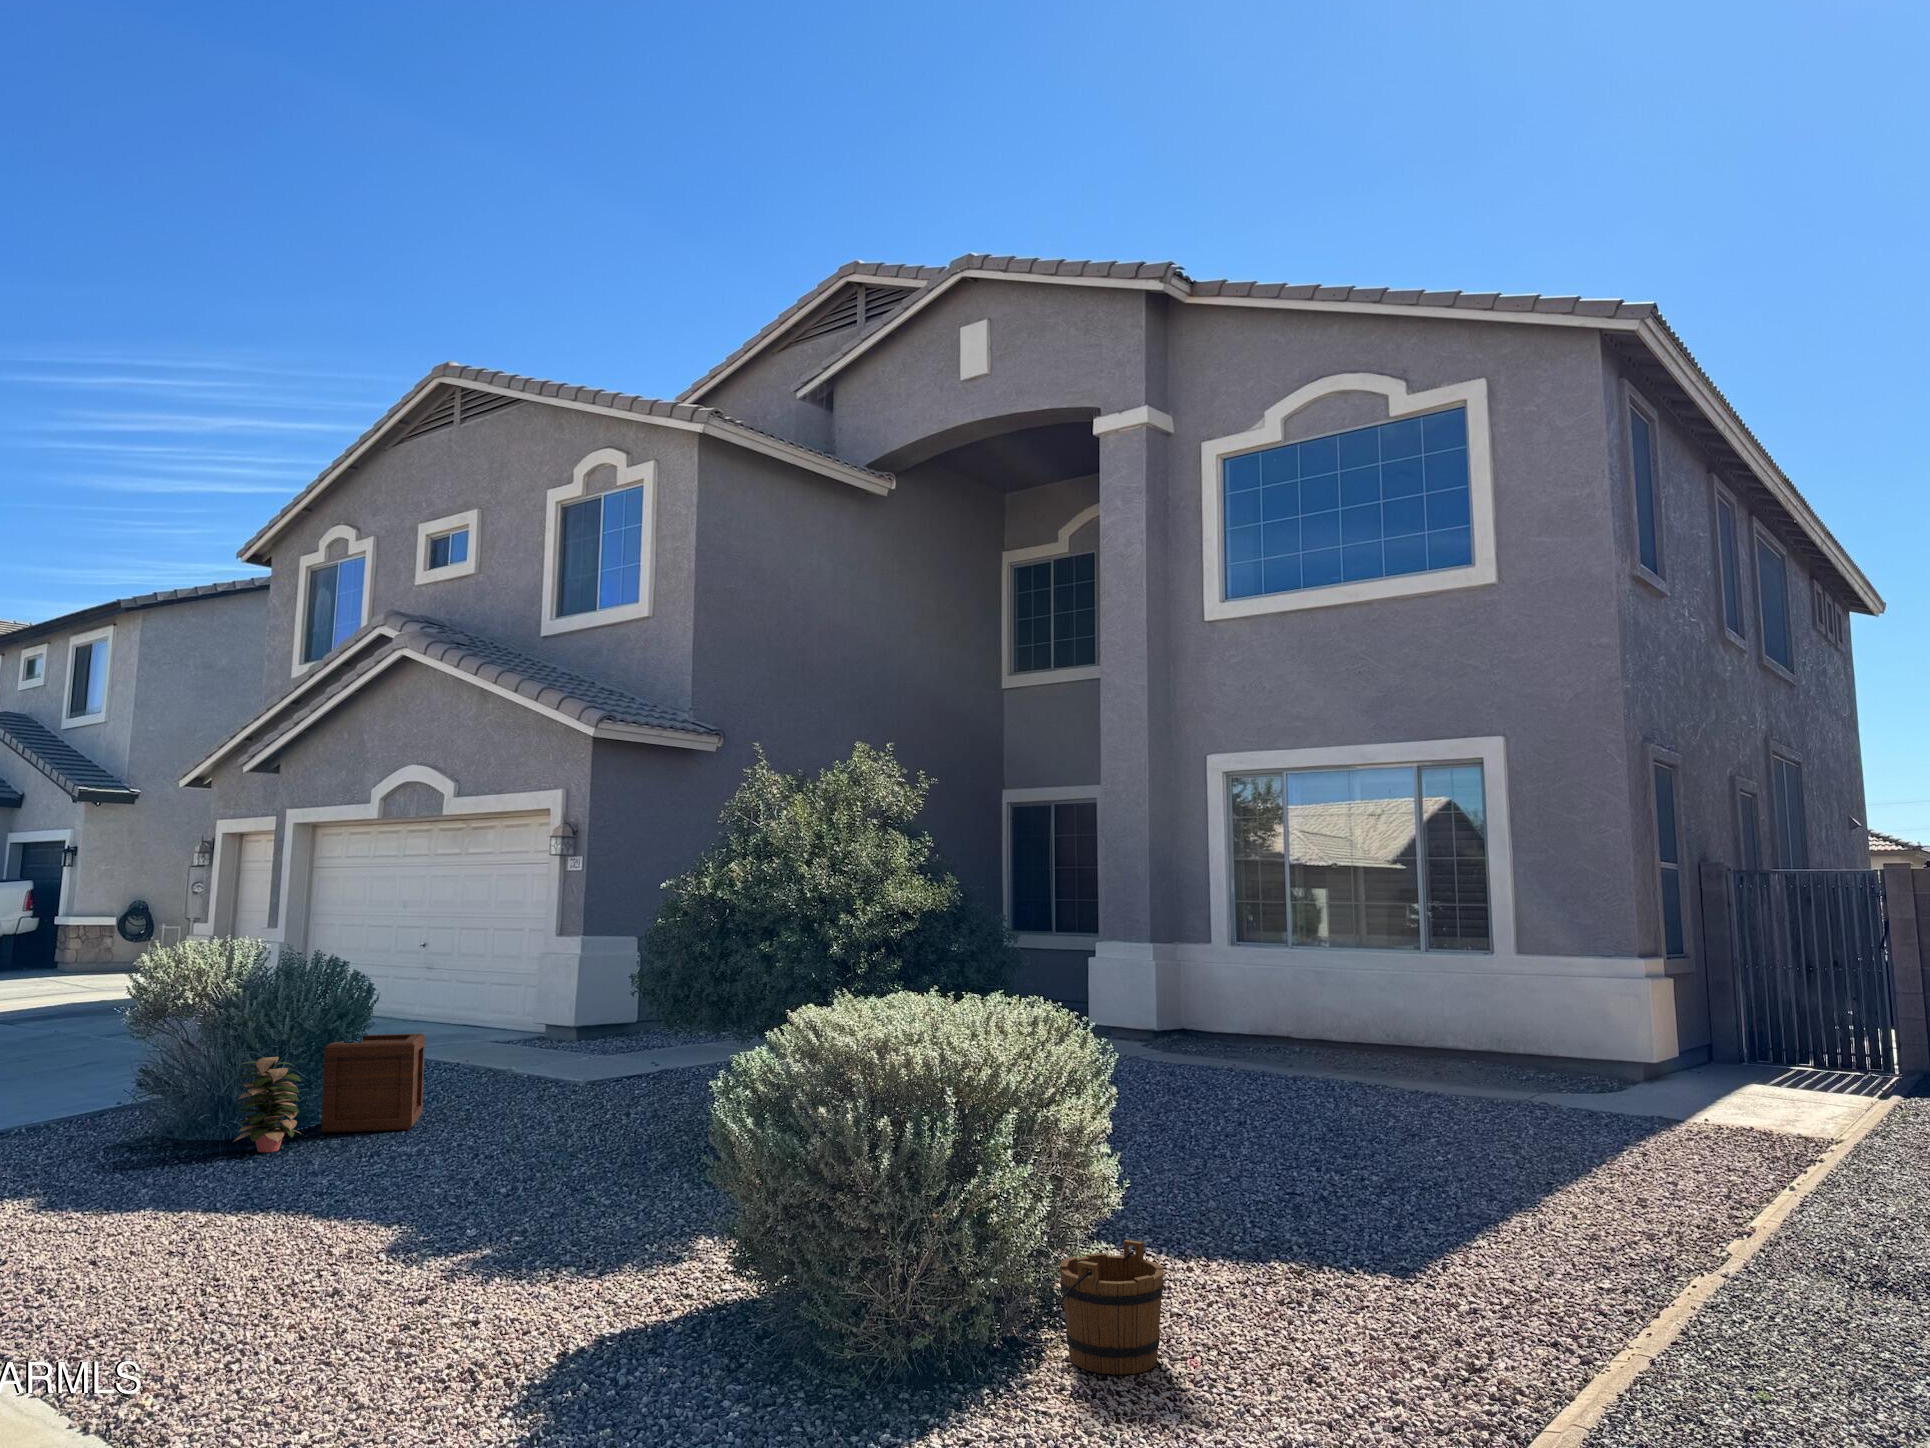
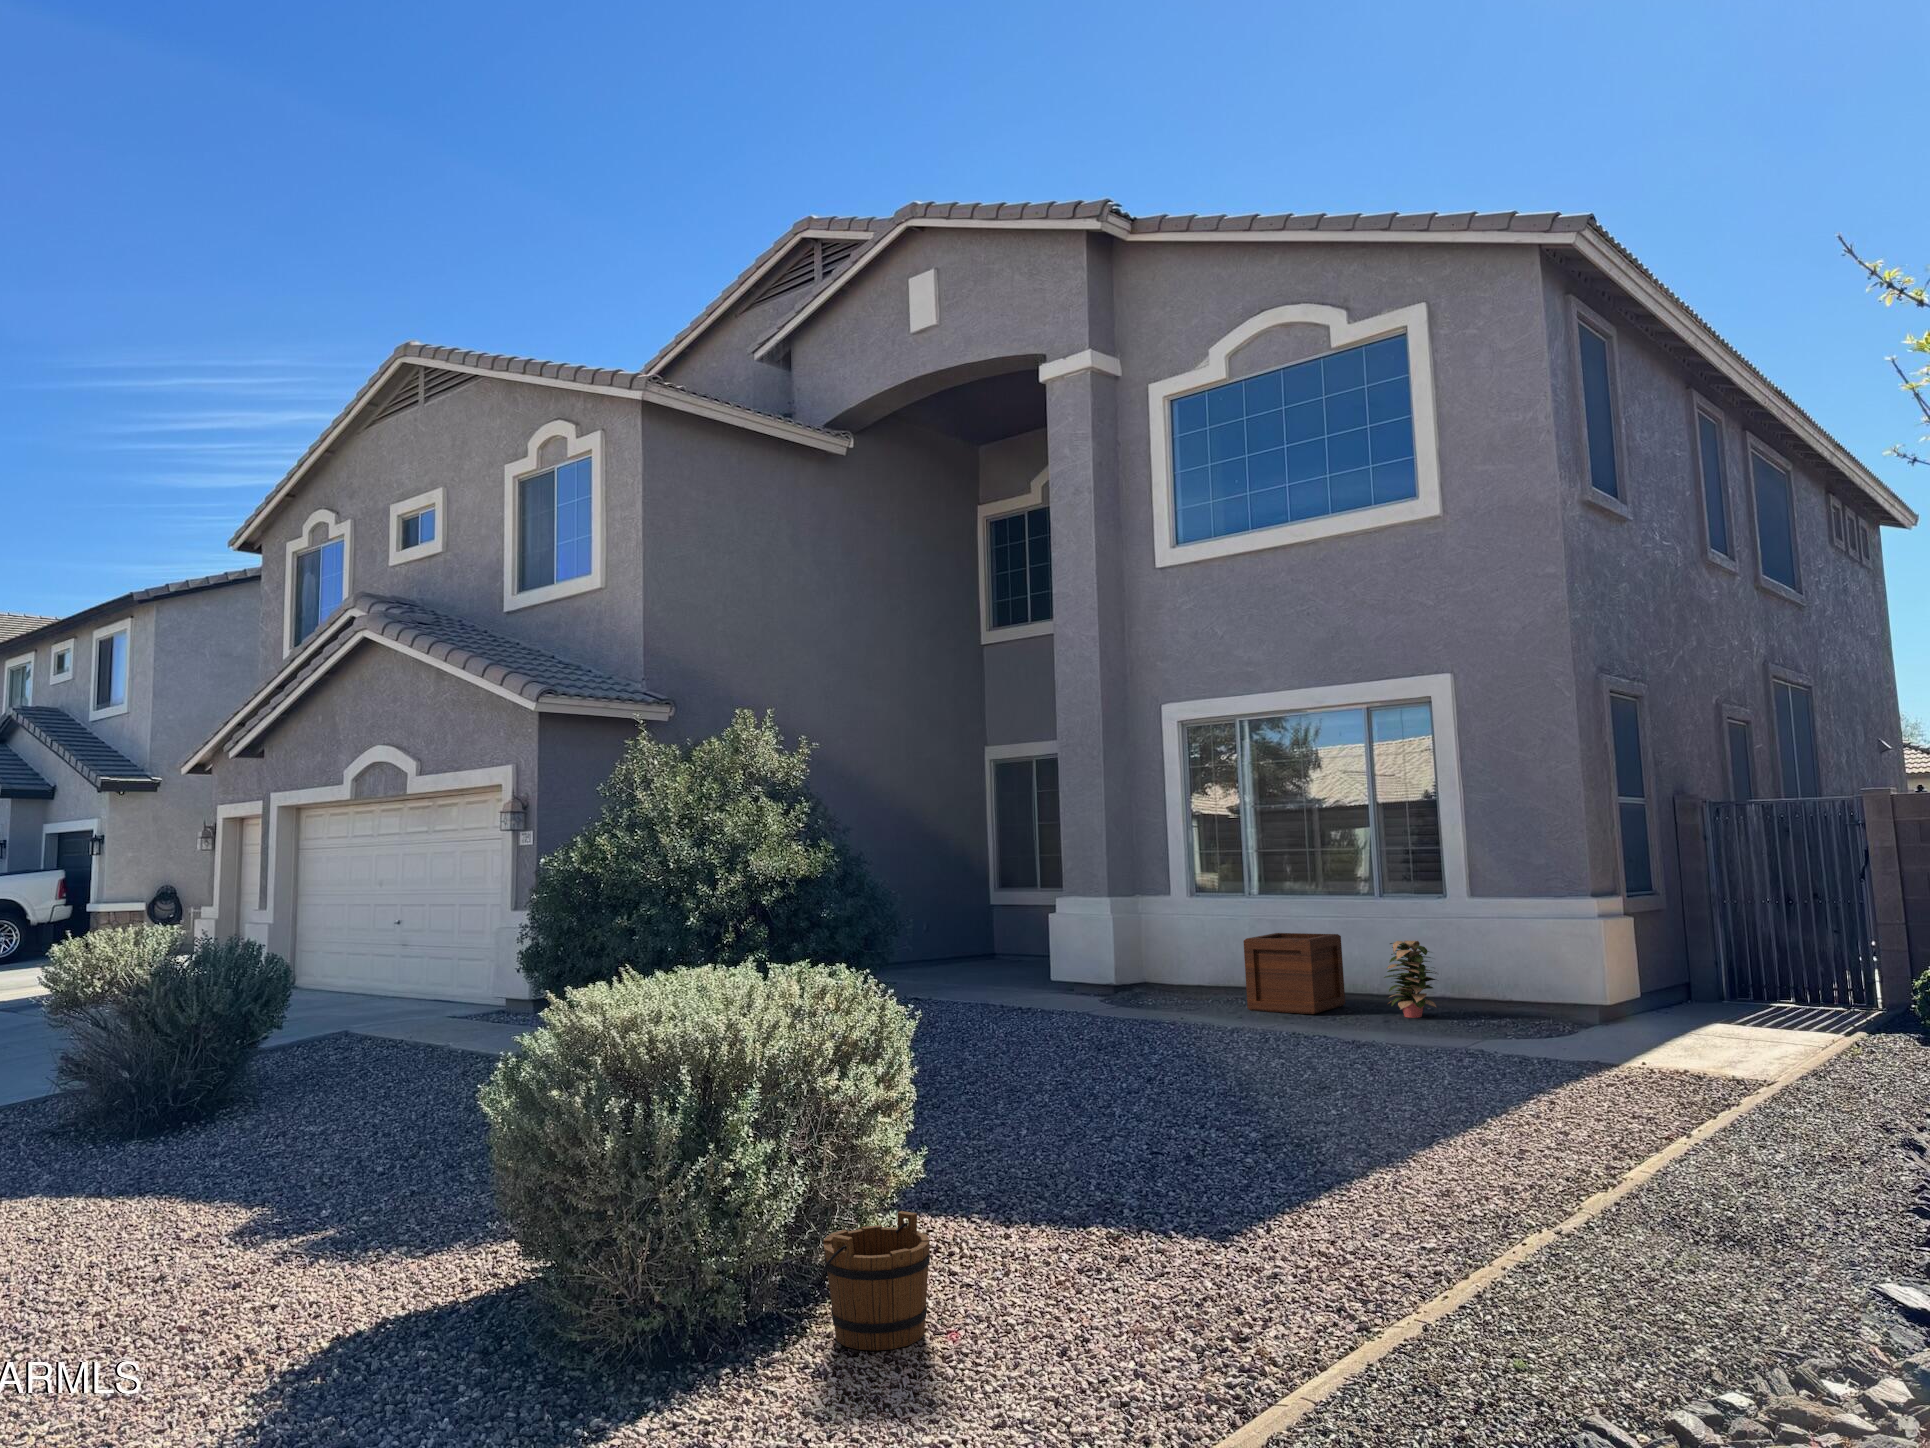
wooden crate: present [321,1034,425,1133] -> present [1244,933,1345,1014]
decorative plant: present [233,1057,301,1152] -> present [1384,941,1437,1018]

